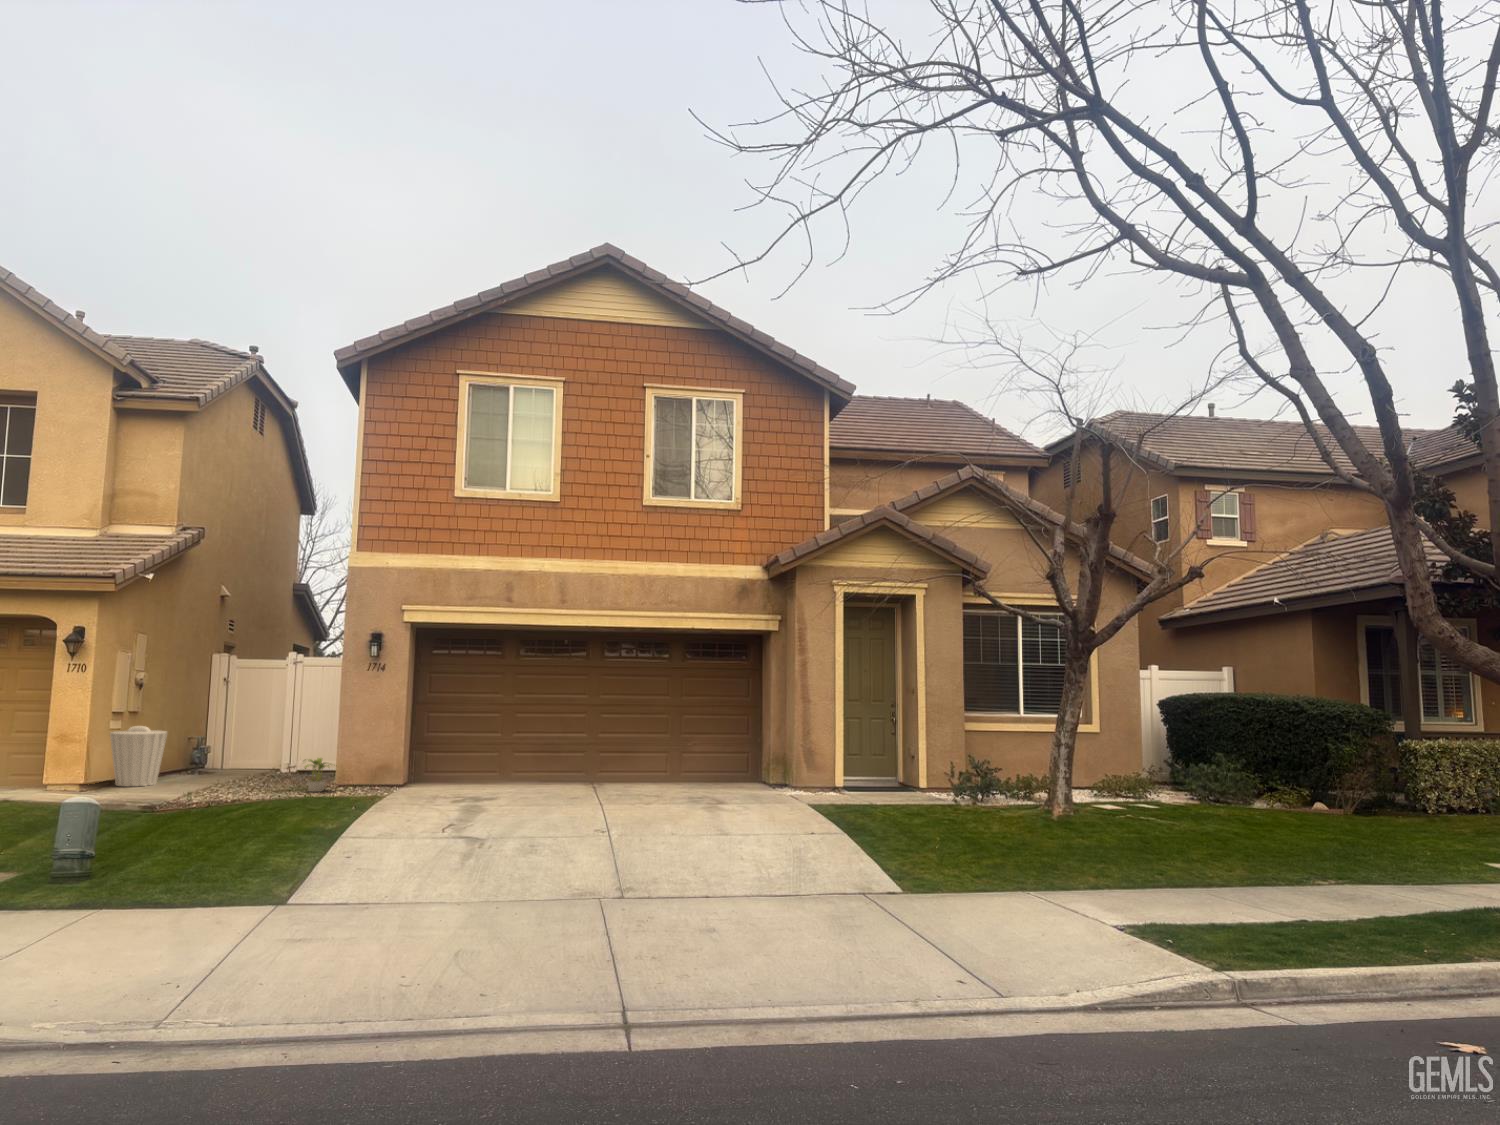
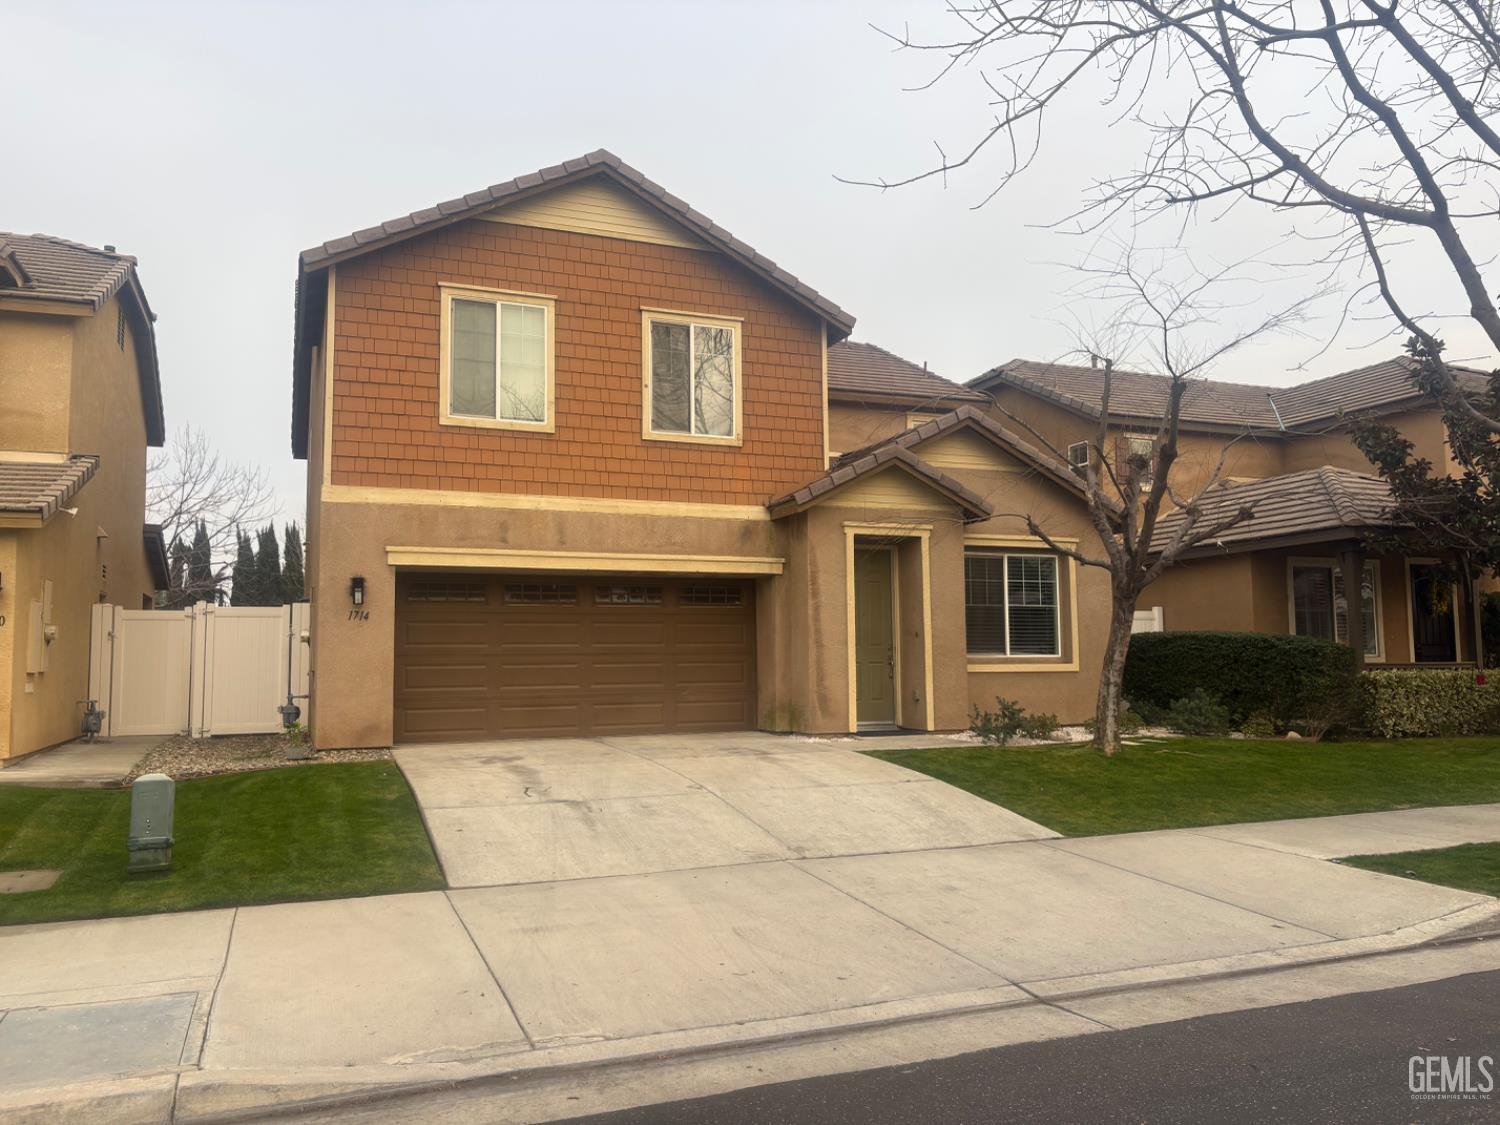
trash can: present [110,726,167,786] -> none [30,691,99,762]

